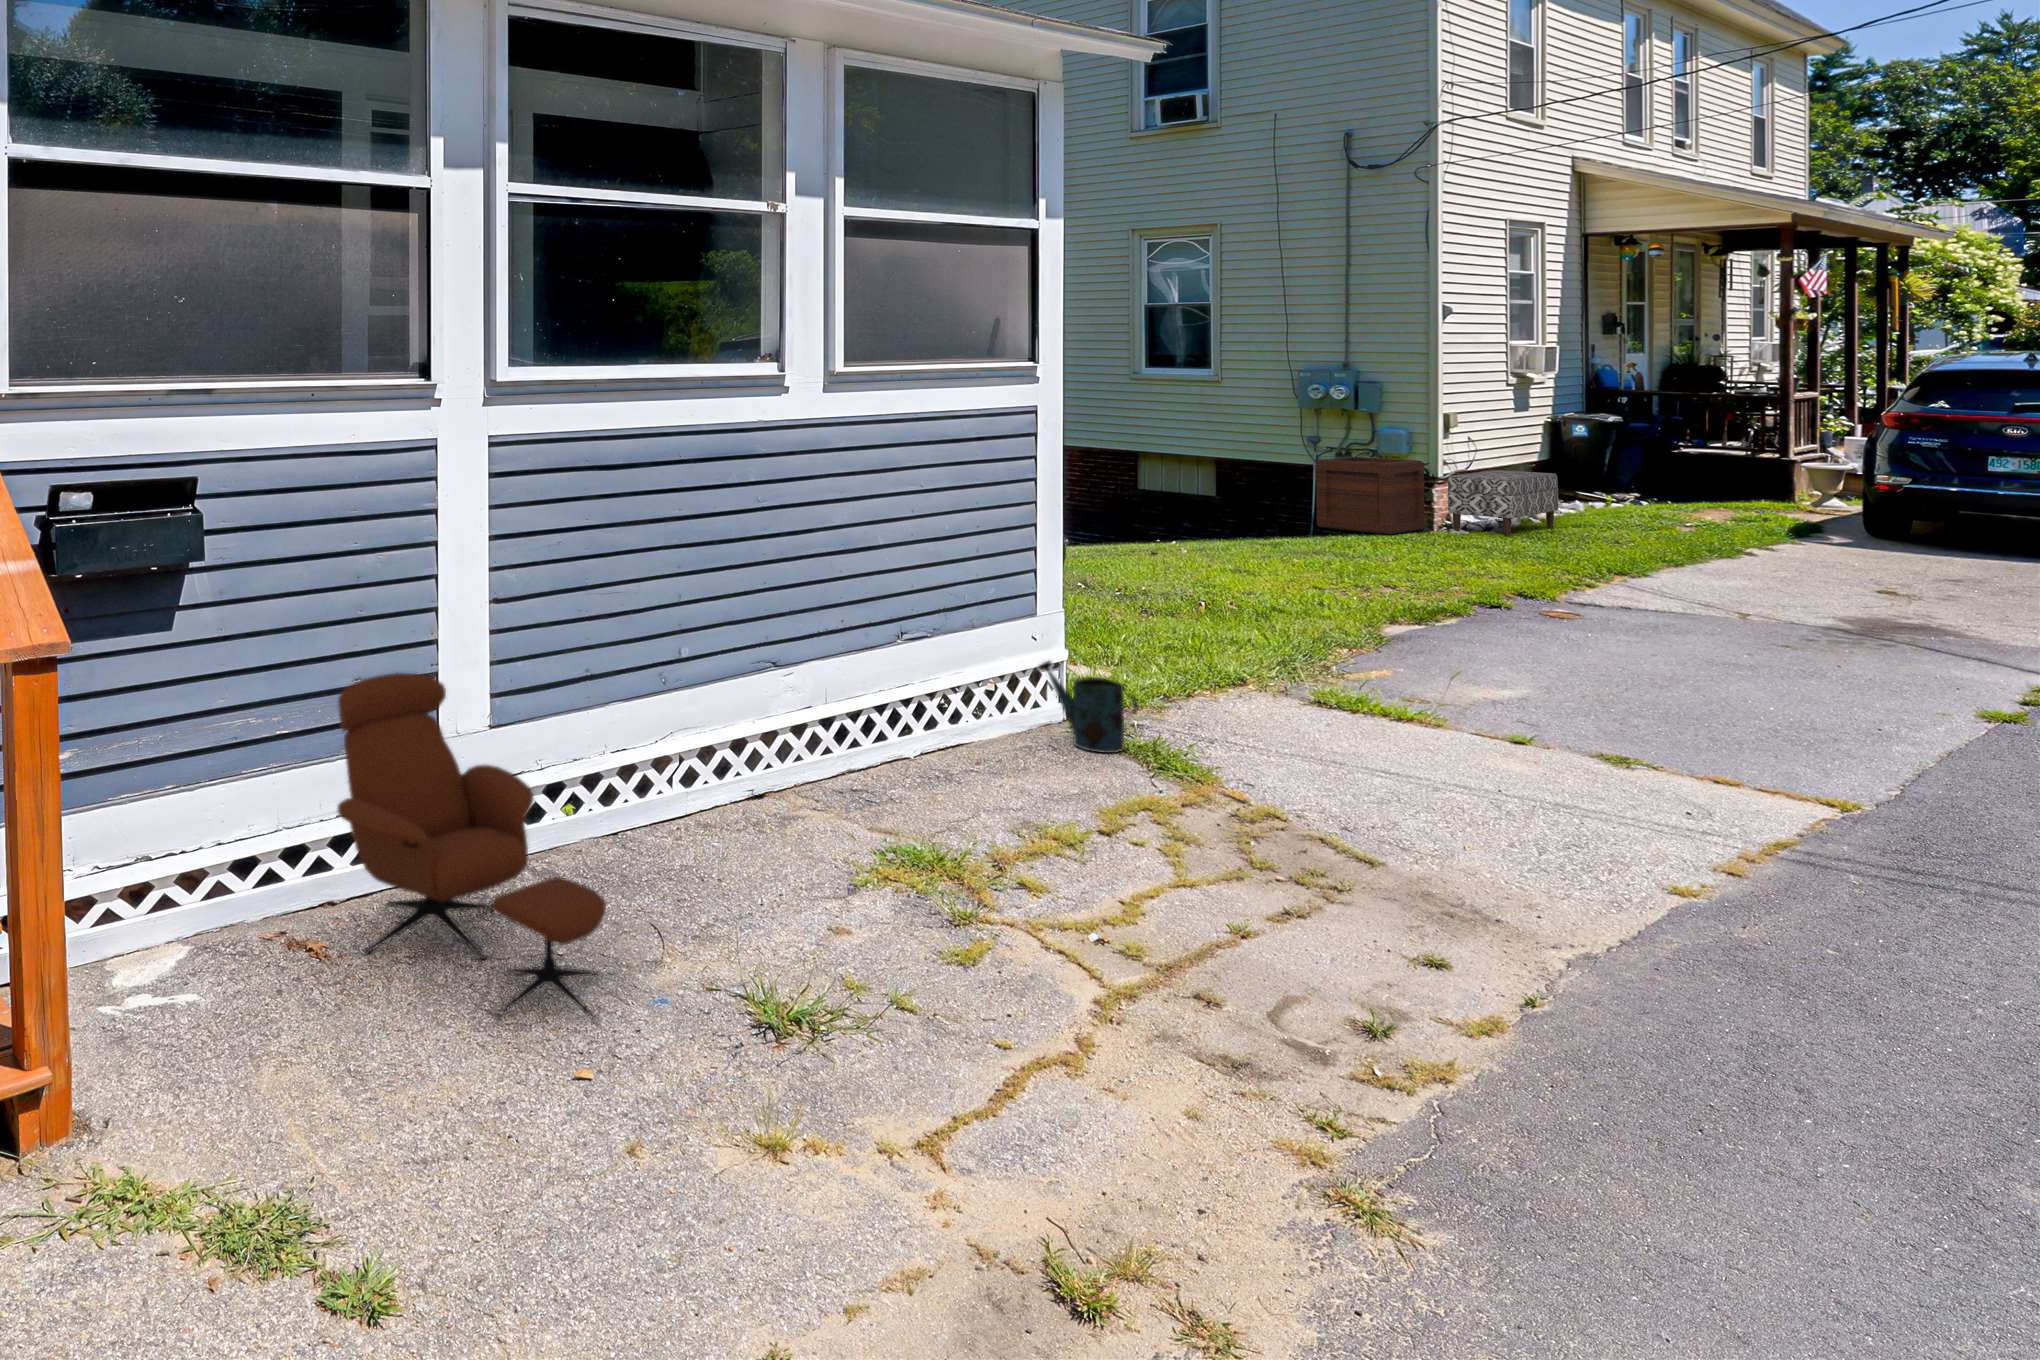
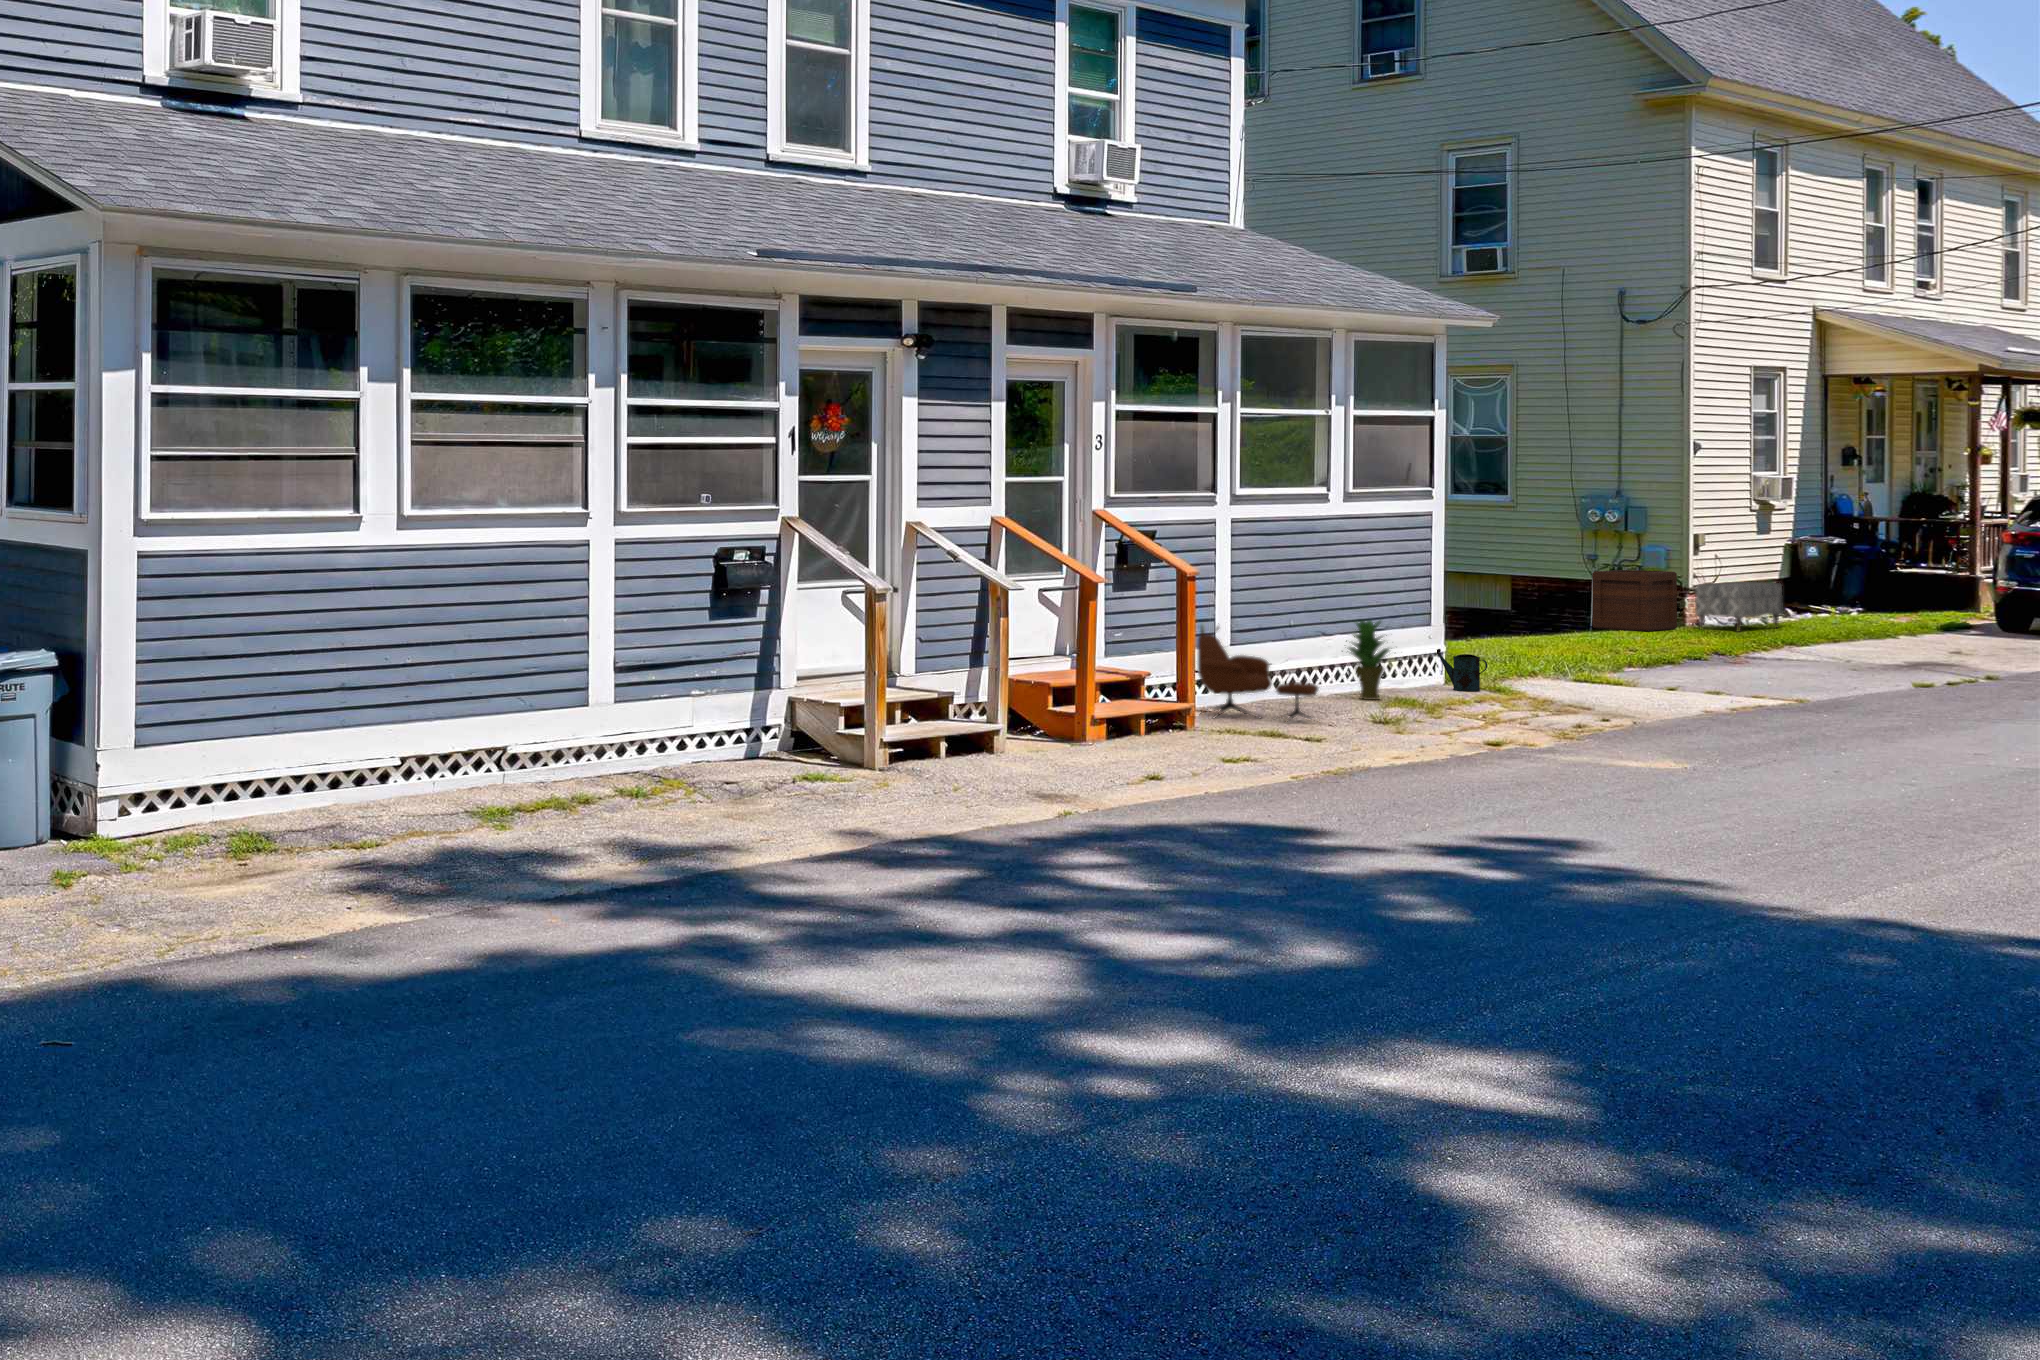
potted plant: none [809,632,940,806] -> present [1342,620,1392,700]

